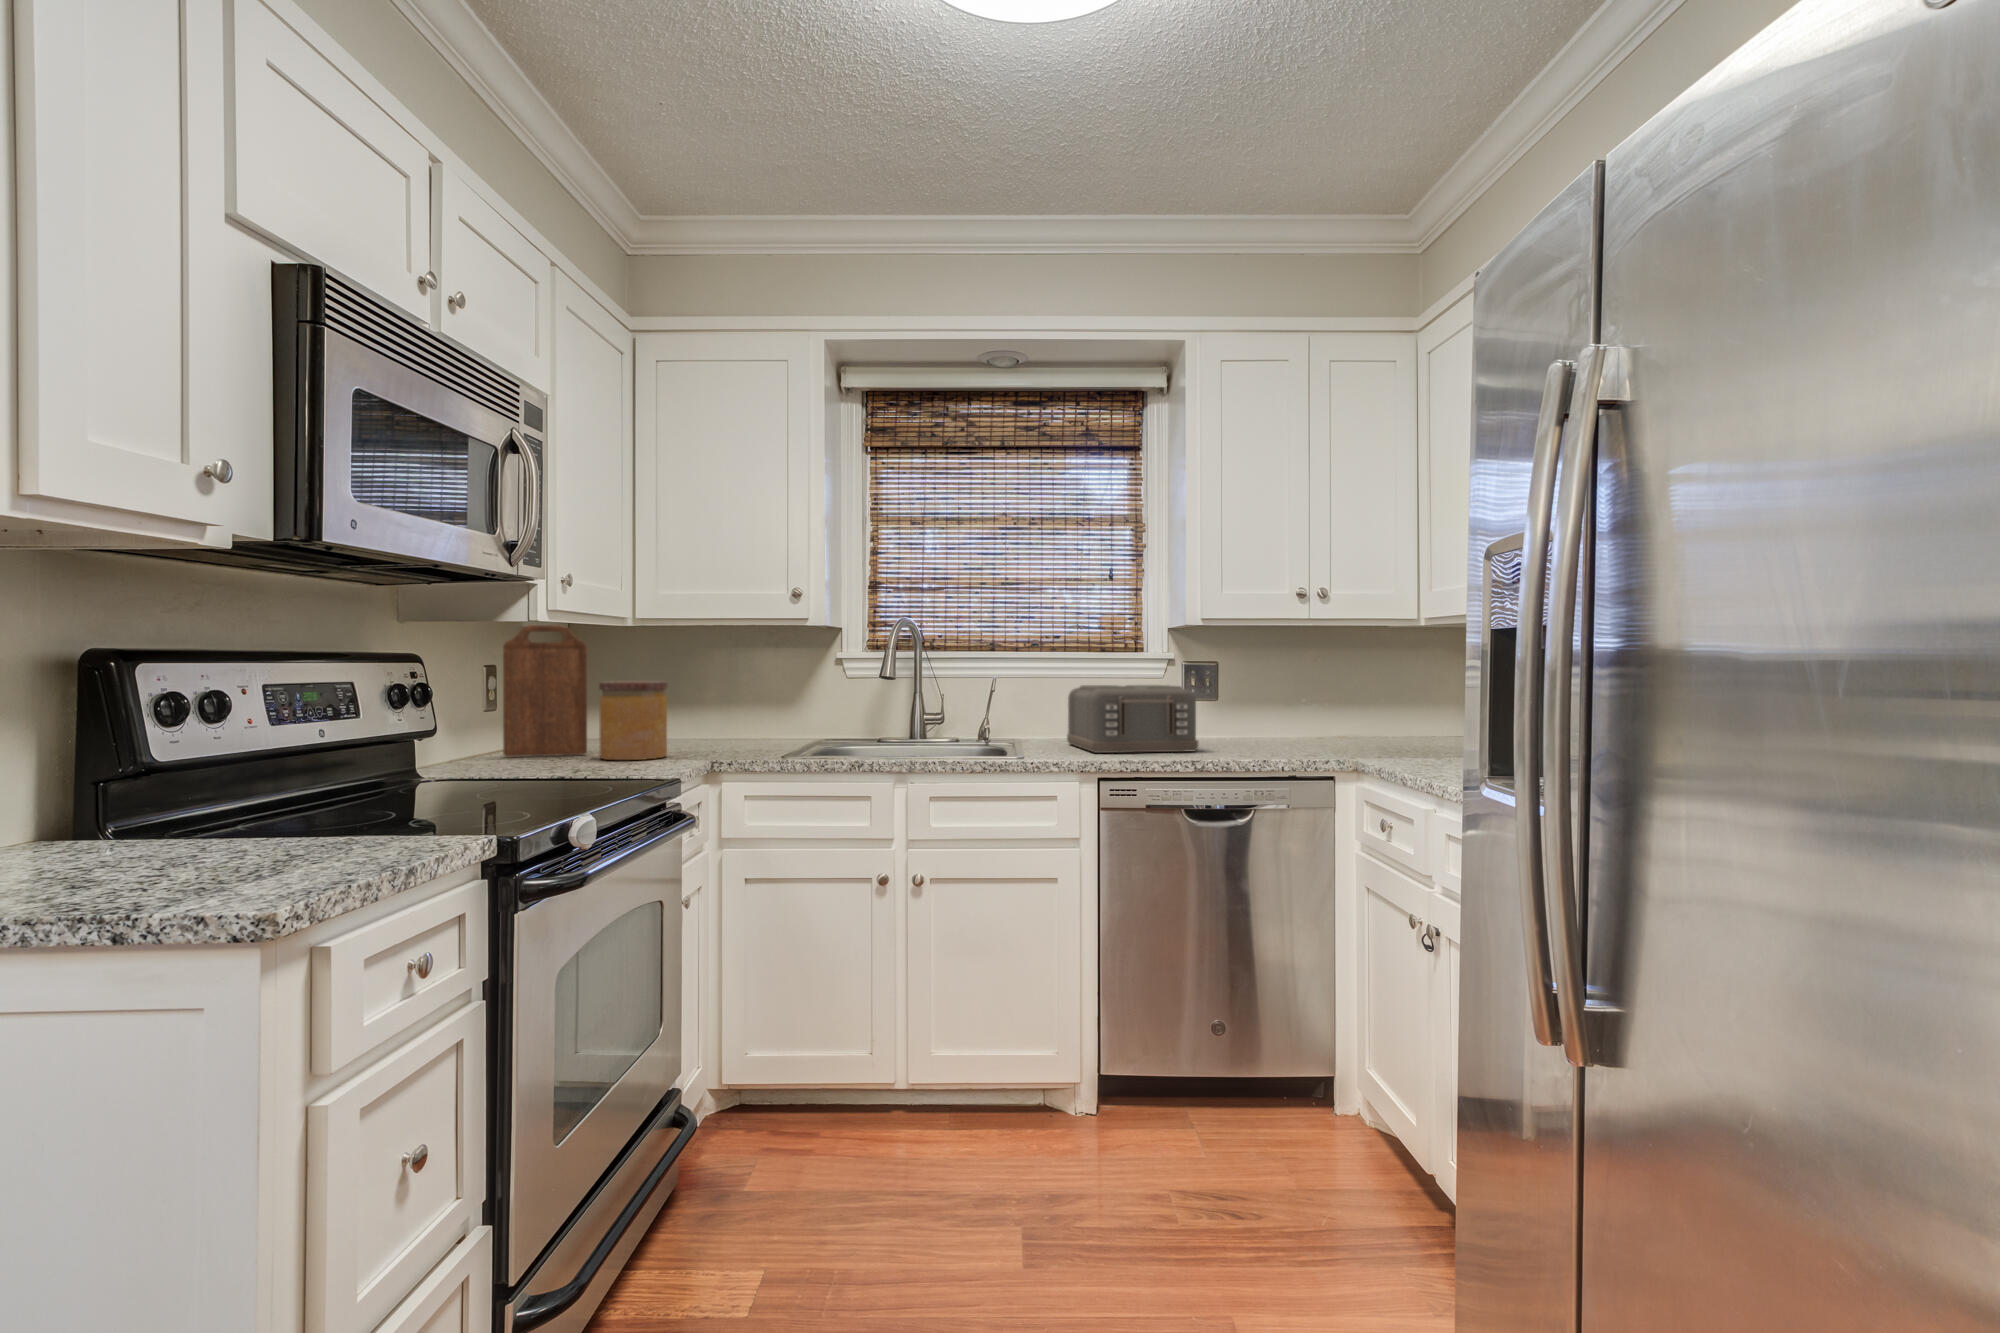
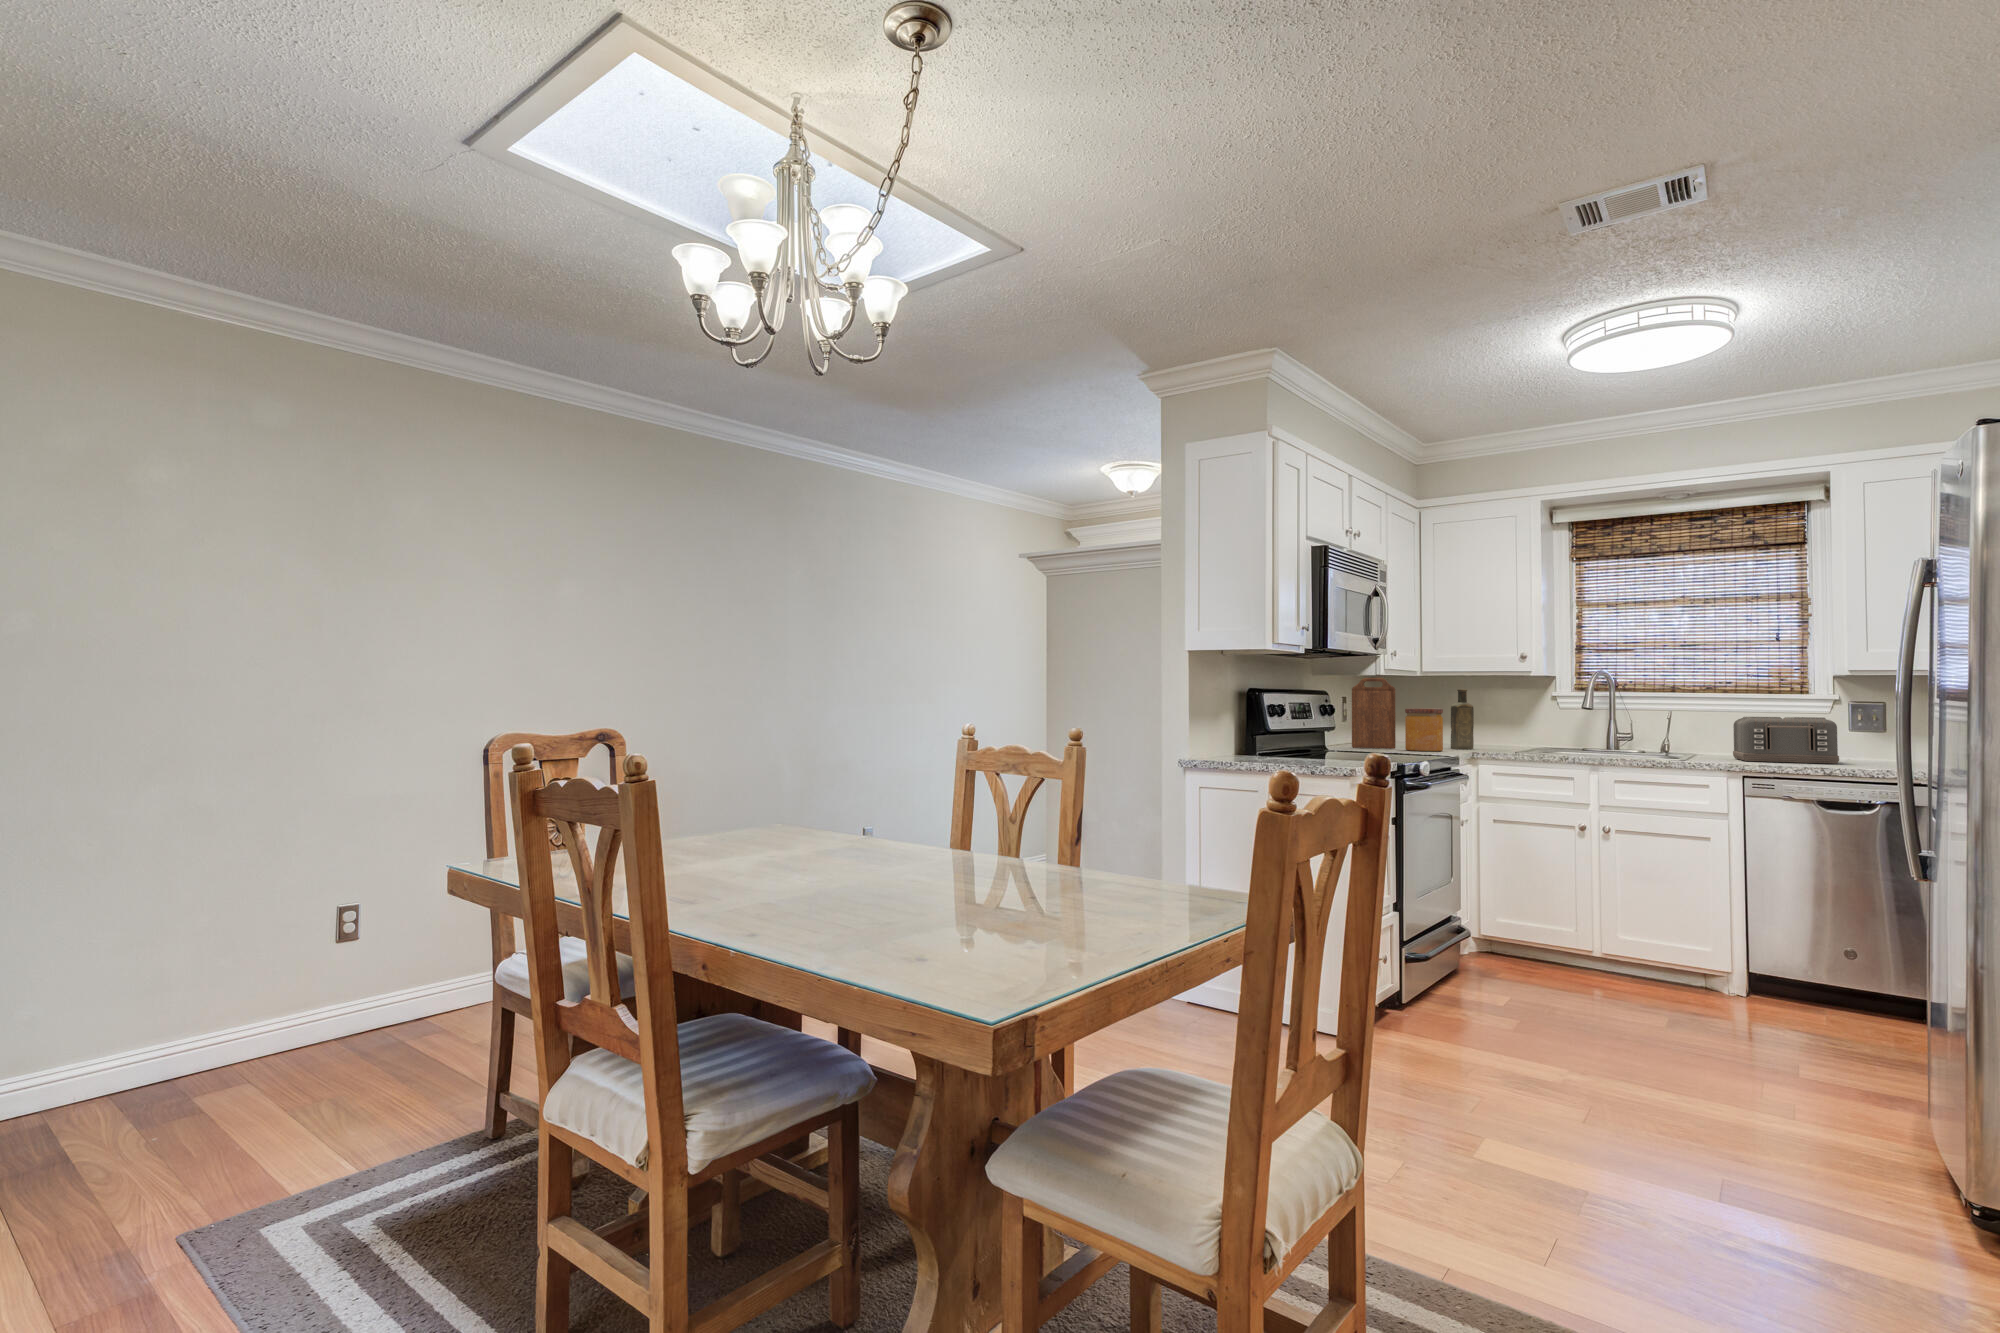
bottle: none [680,646,725,745] -> present [1451,689,1474,749]

